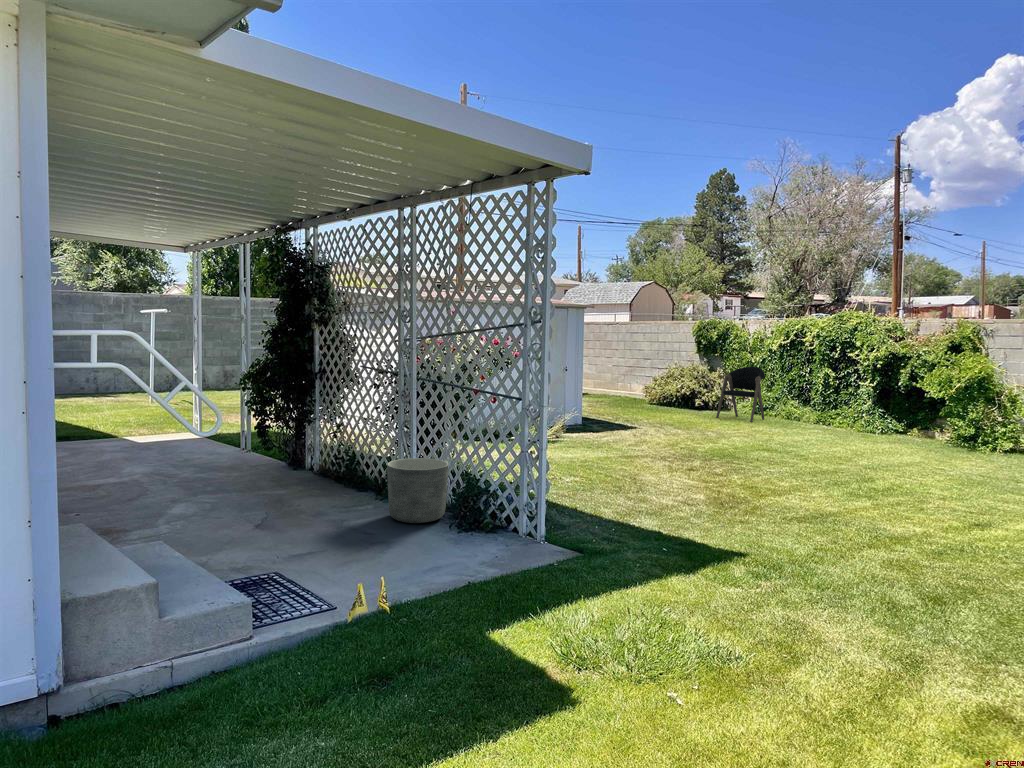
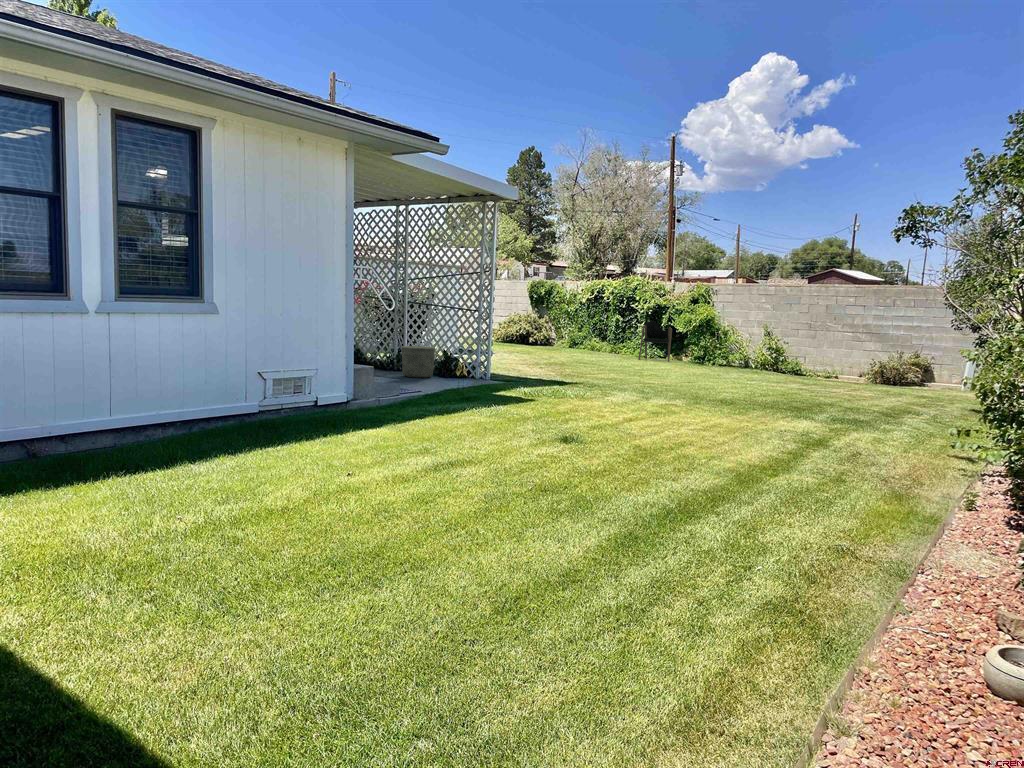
chair: present [716,367,765,422] -> present [639,321,672,362]

